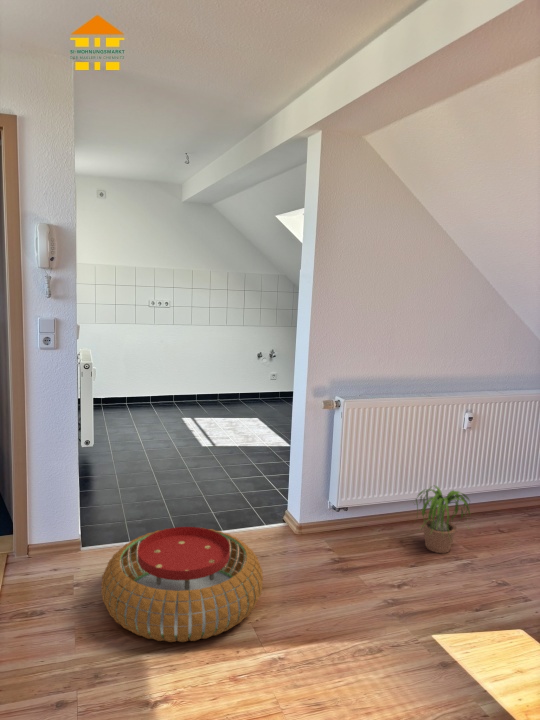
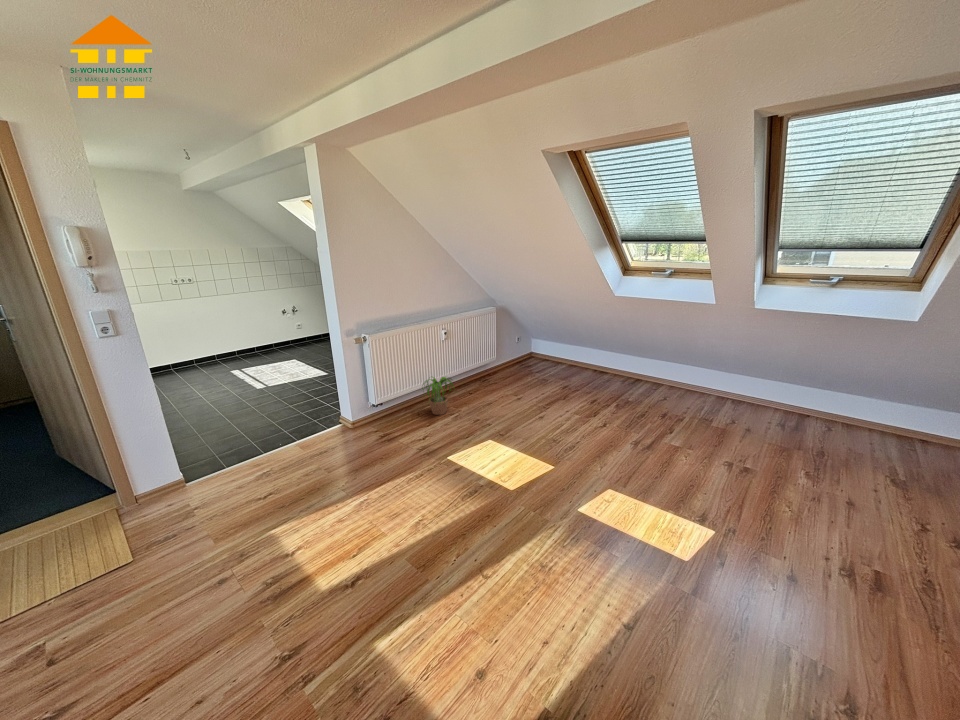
pouf: present [101,527,263,642] -> none [218,440,342,522]

